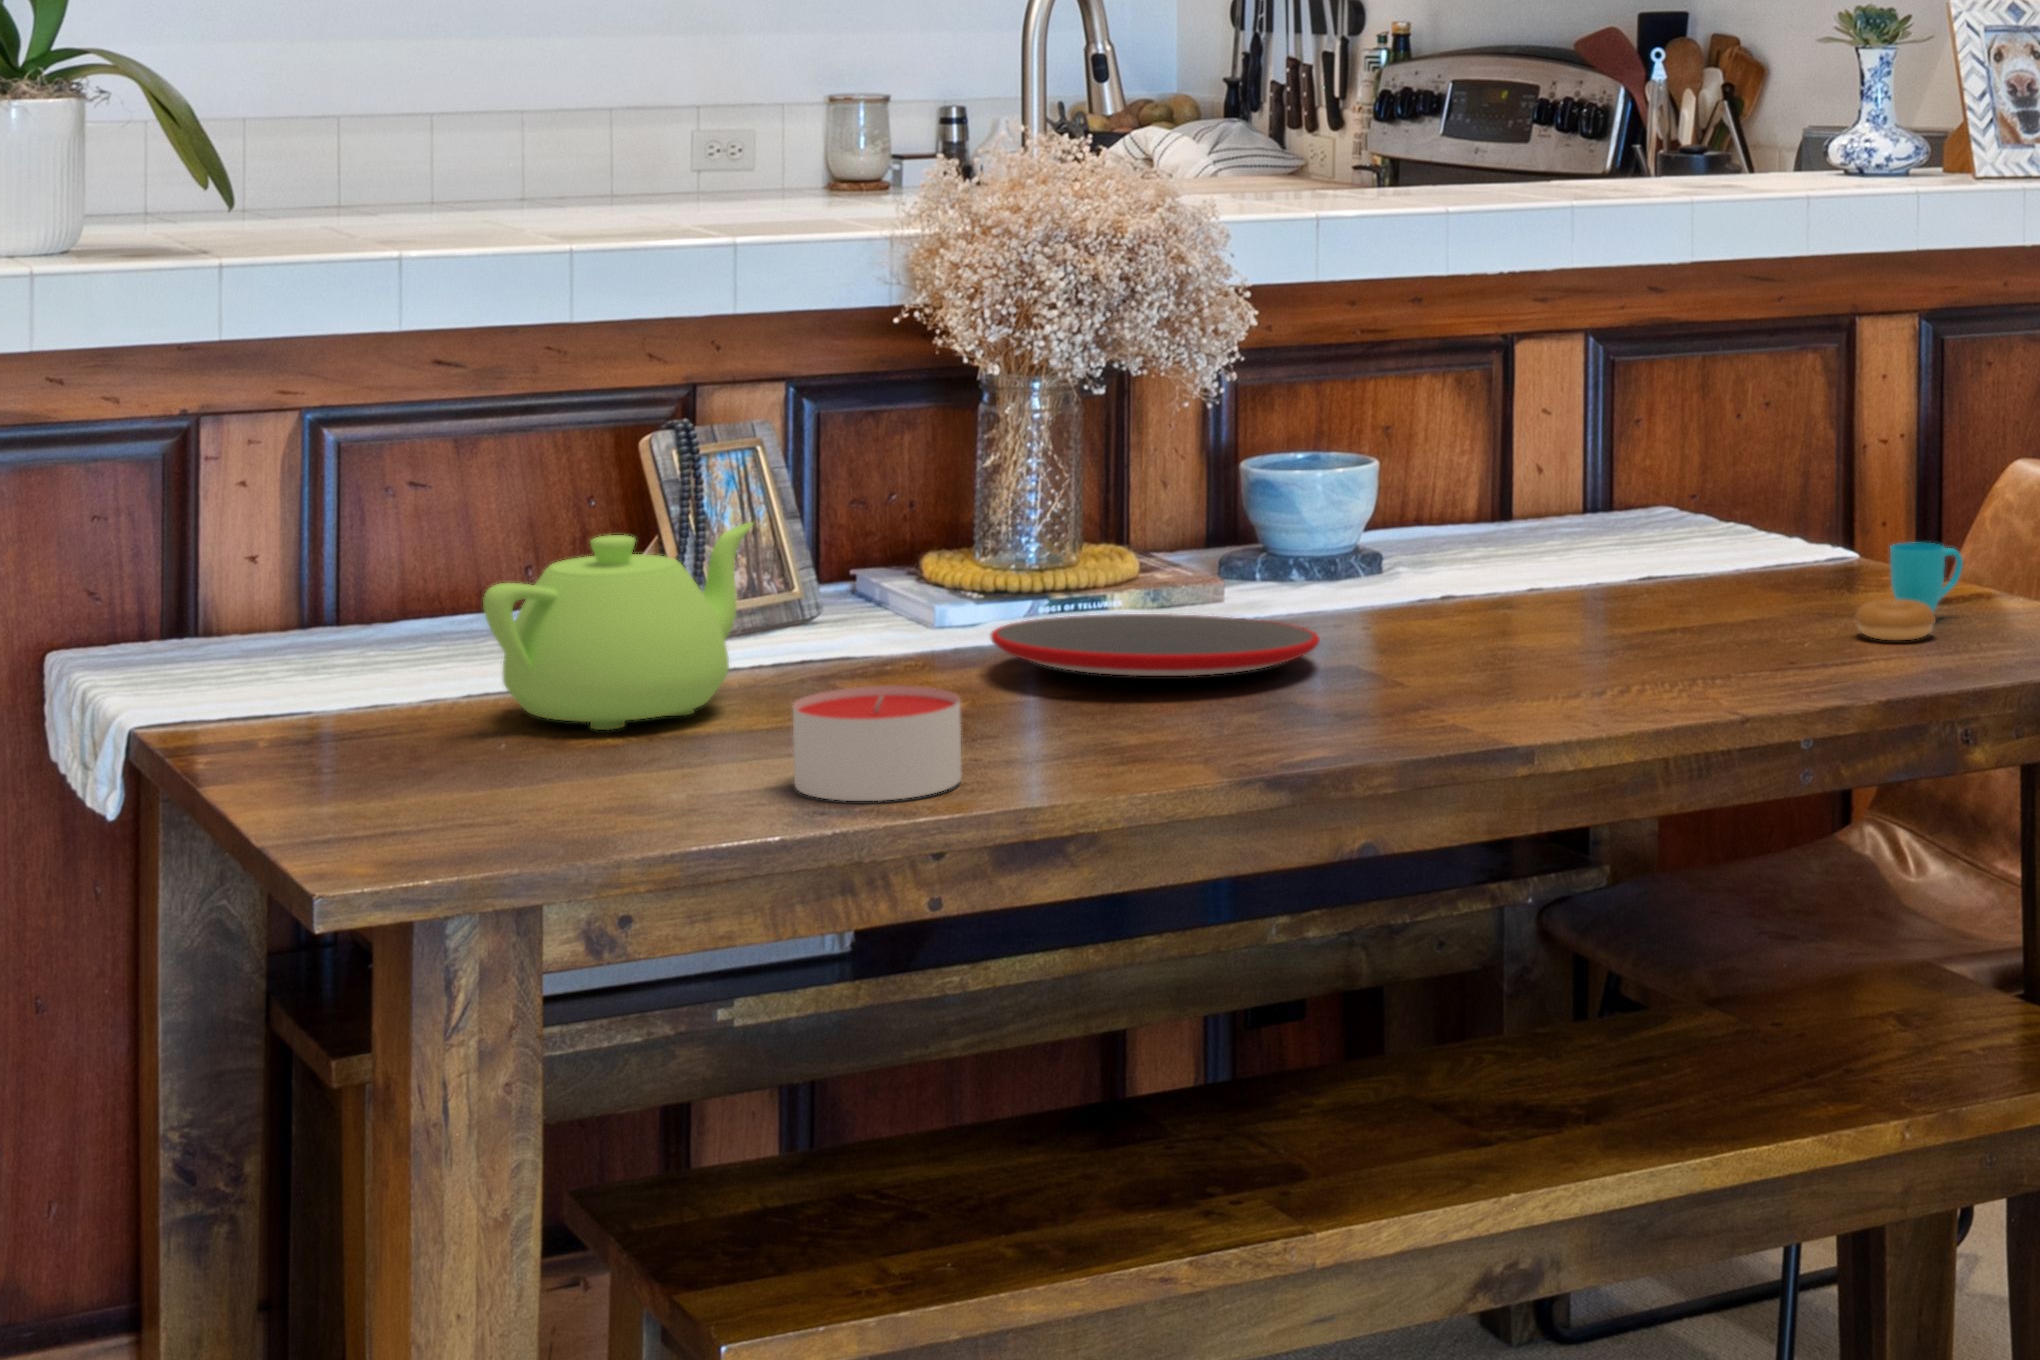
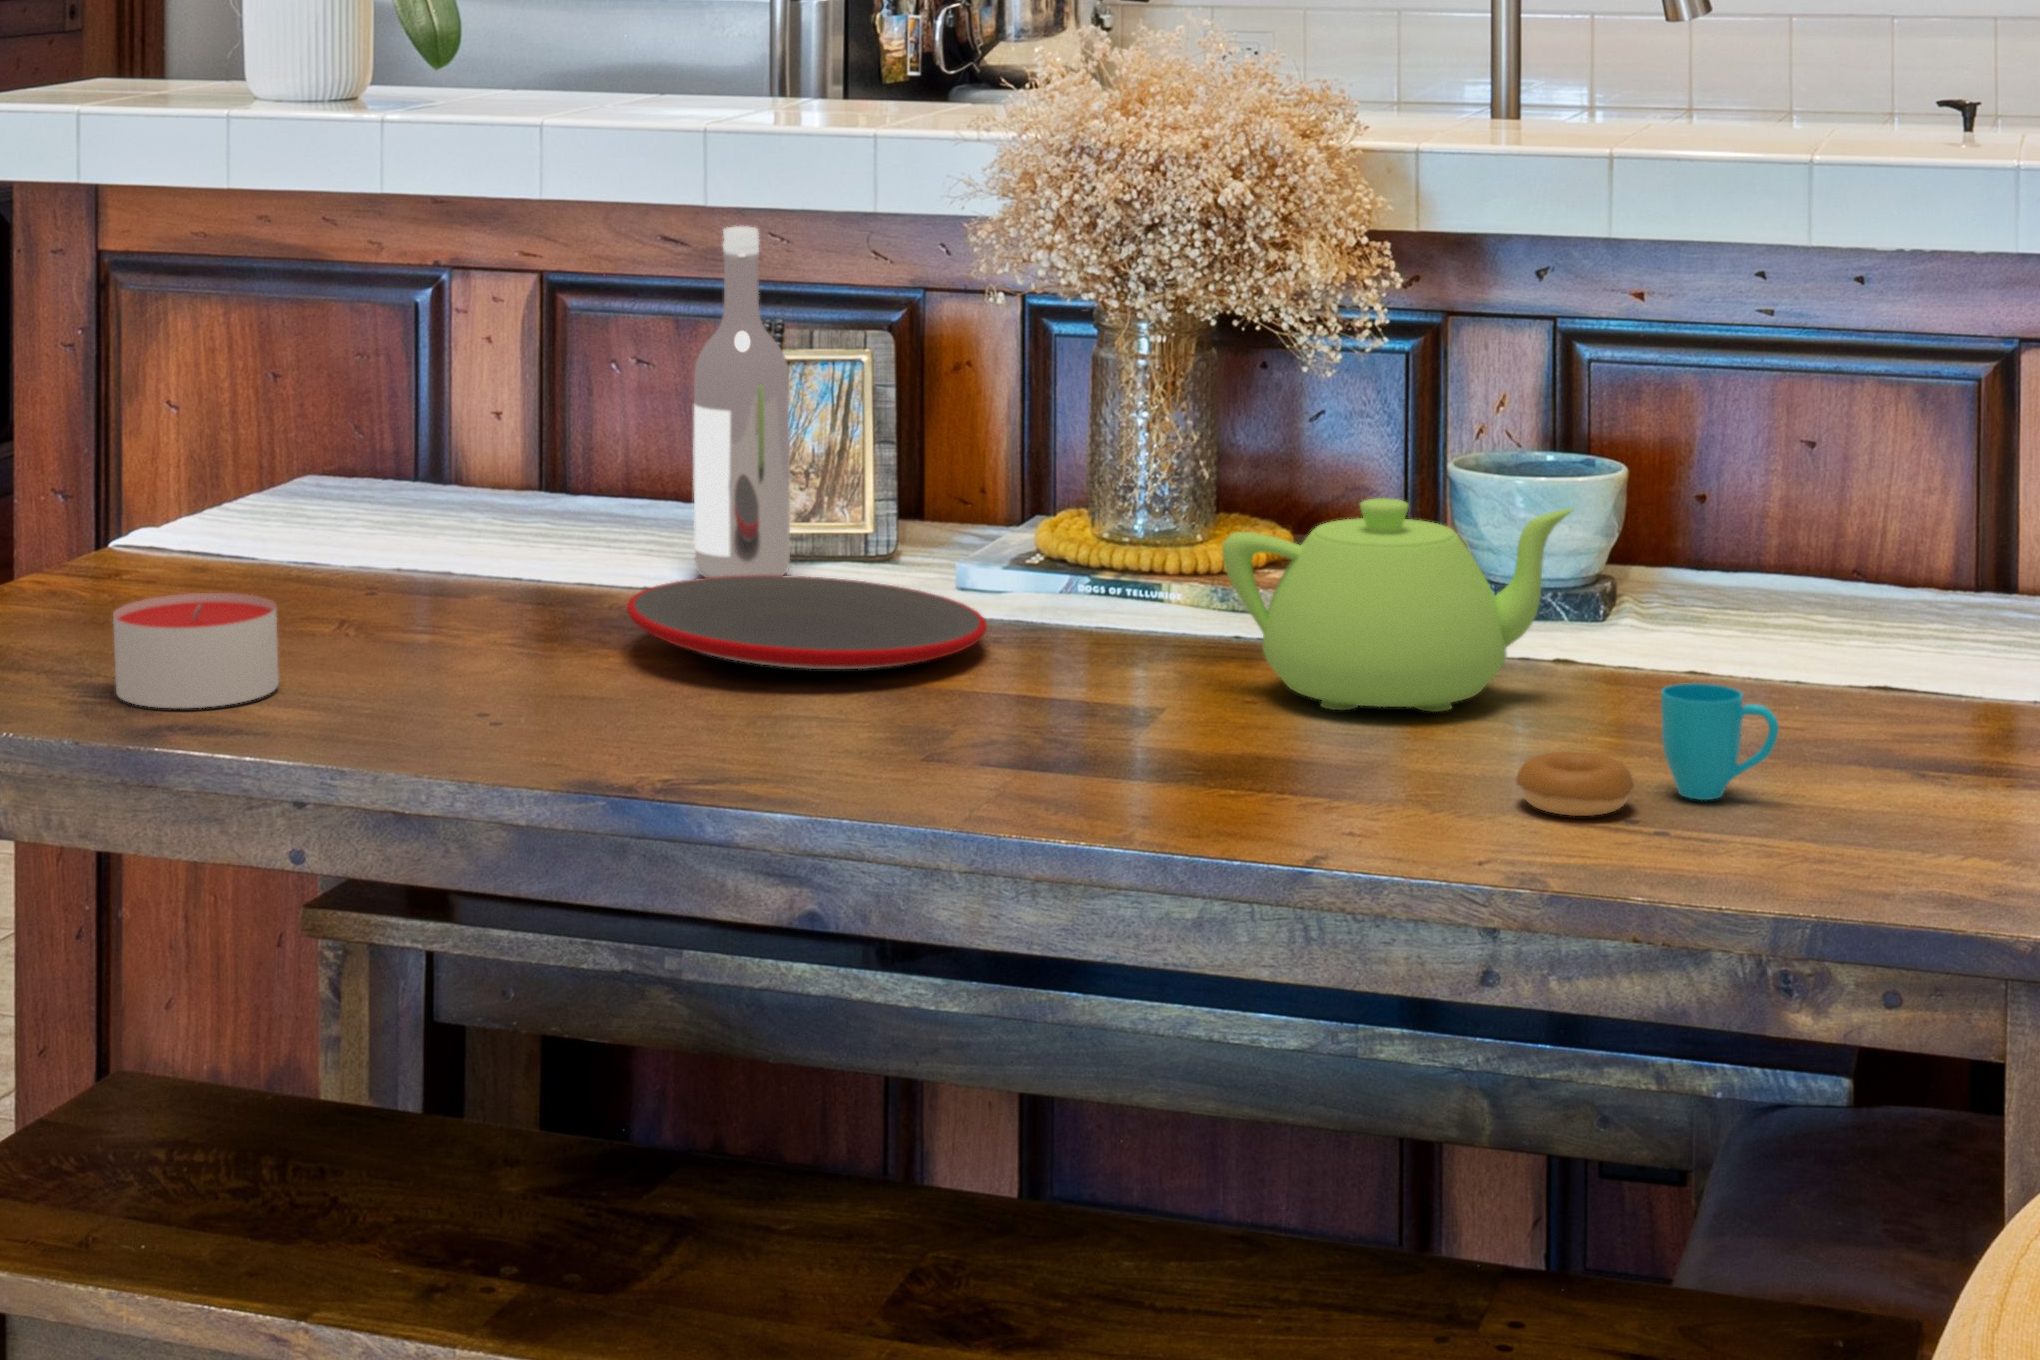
wine bottle: none [817,306,914,651] -> present [694,226,790,578]
teapot: present [483,522,753,730] -> present [1222,498,1573,712]

